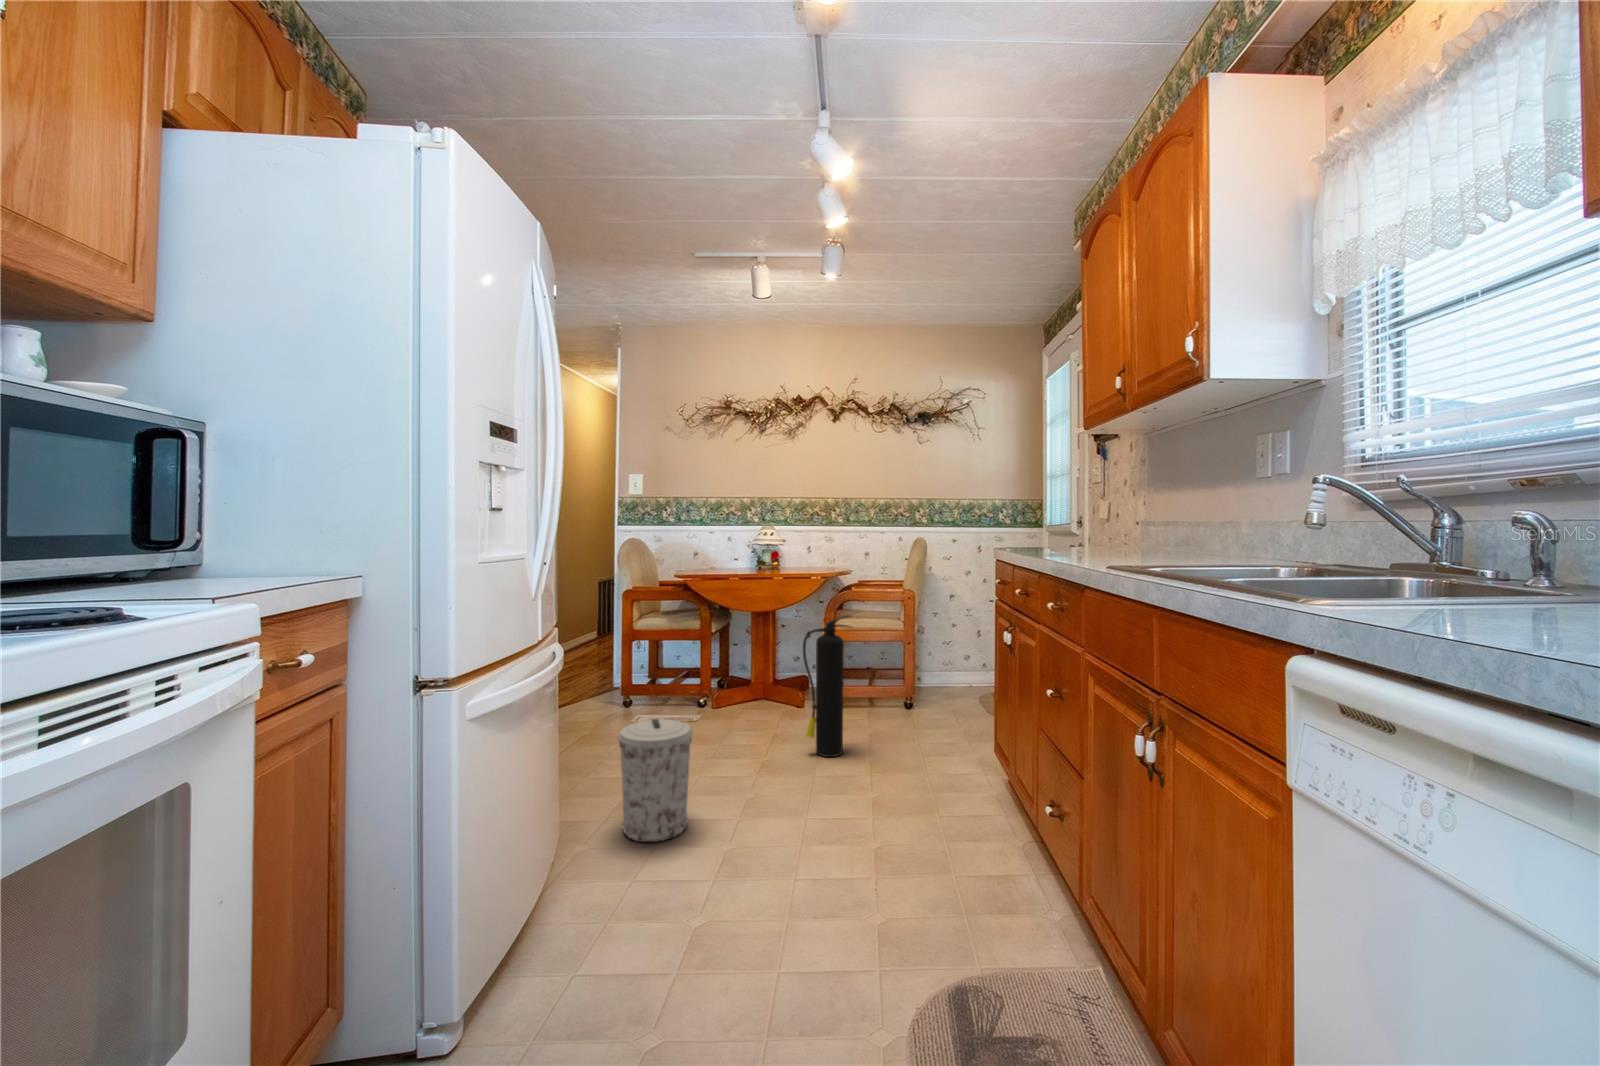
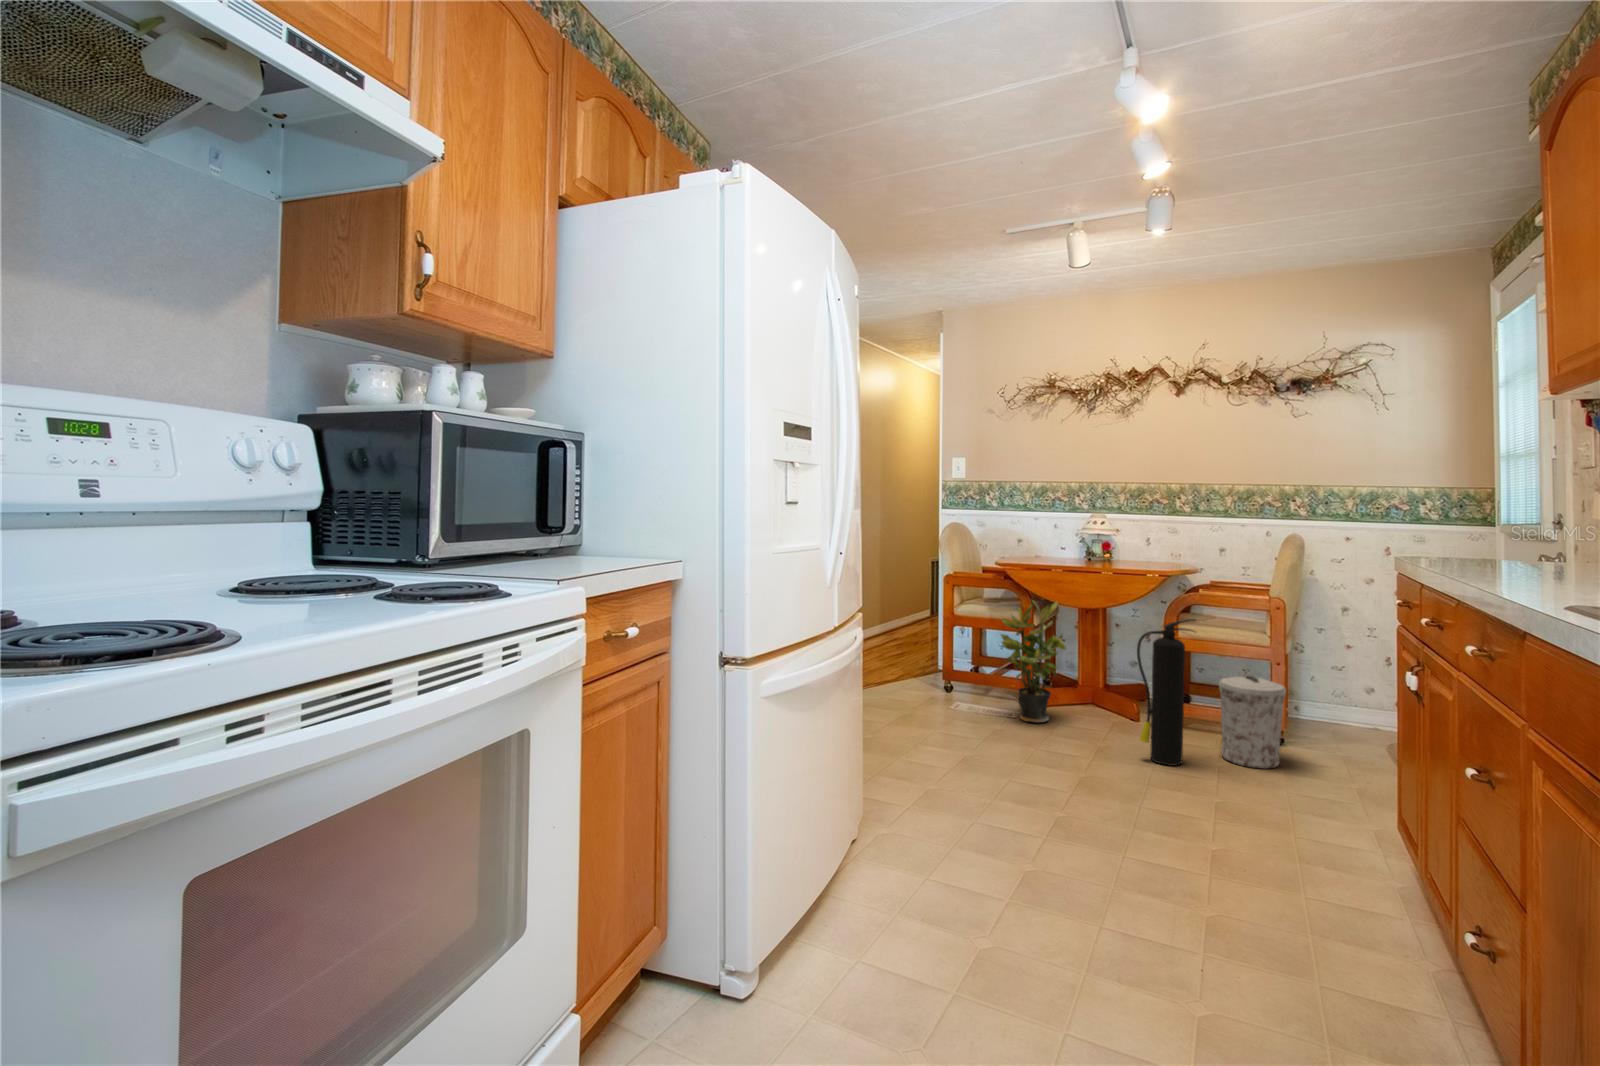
potted plant: none [676,605,740,730] -> present [1001,600,1066,723]
trash can: present [618,719,692,842] -> present [1219,676,1286,769]

